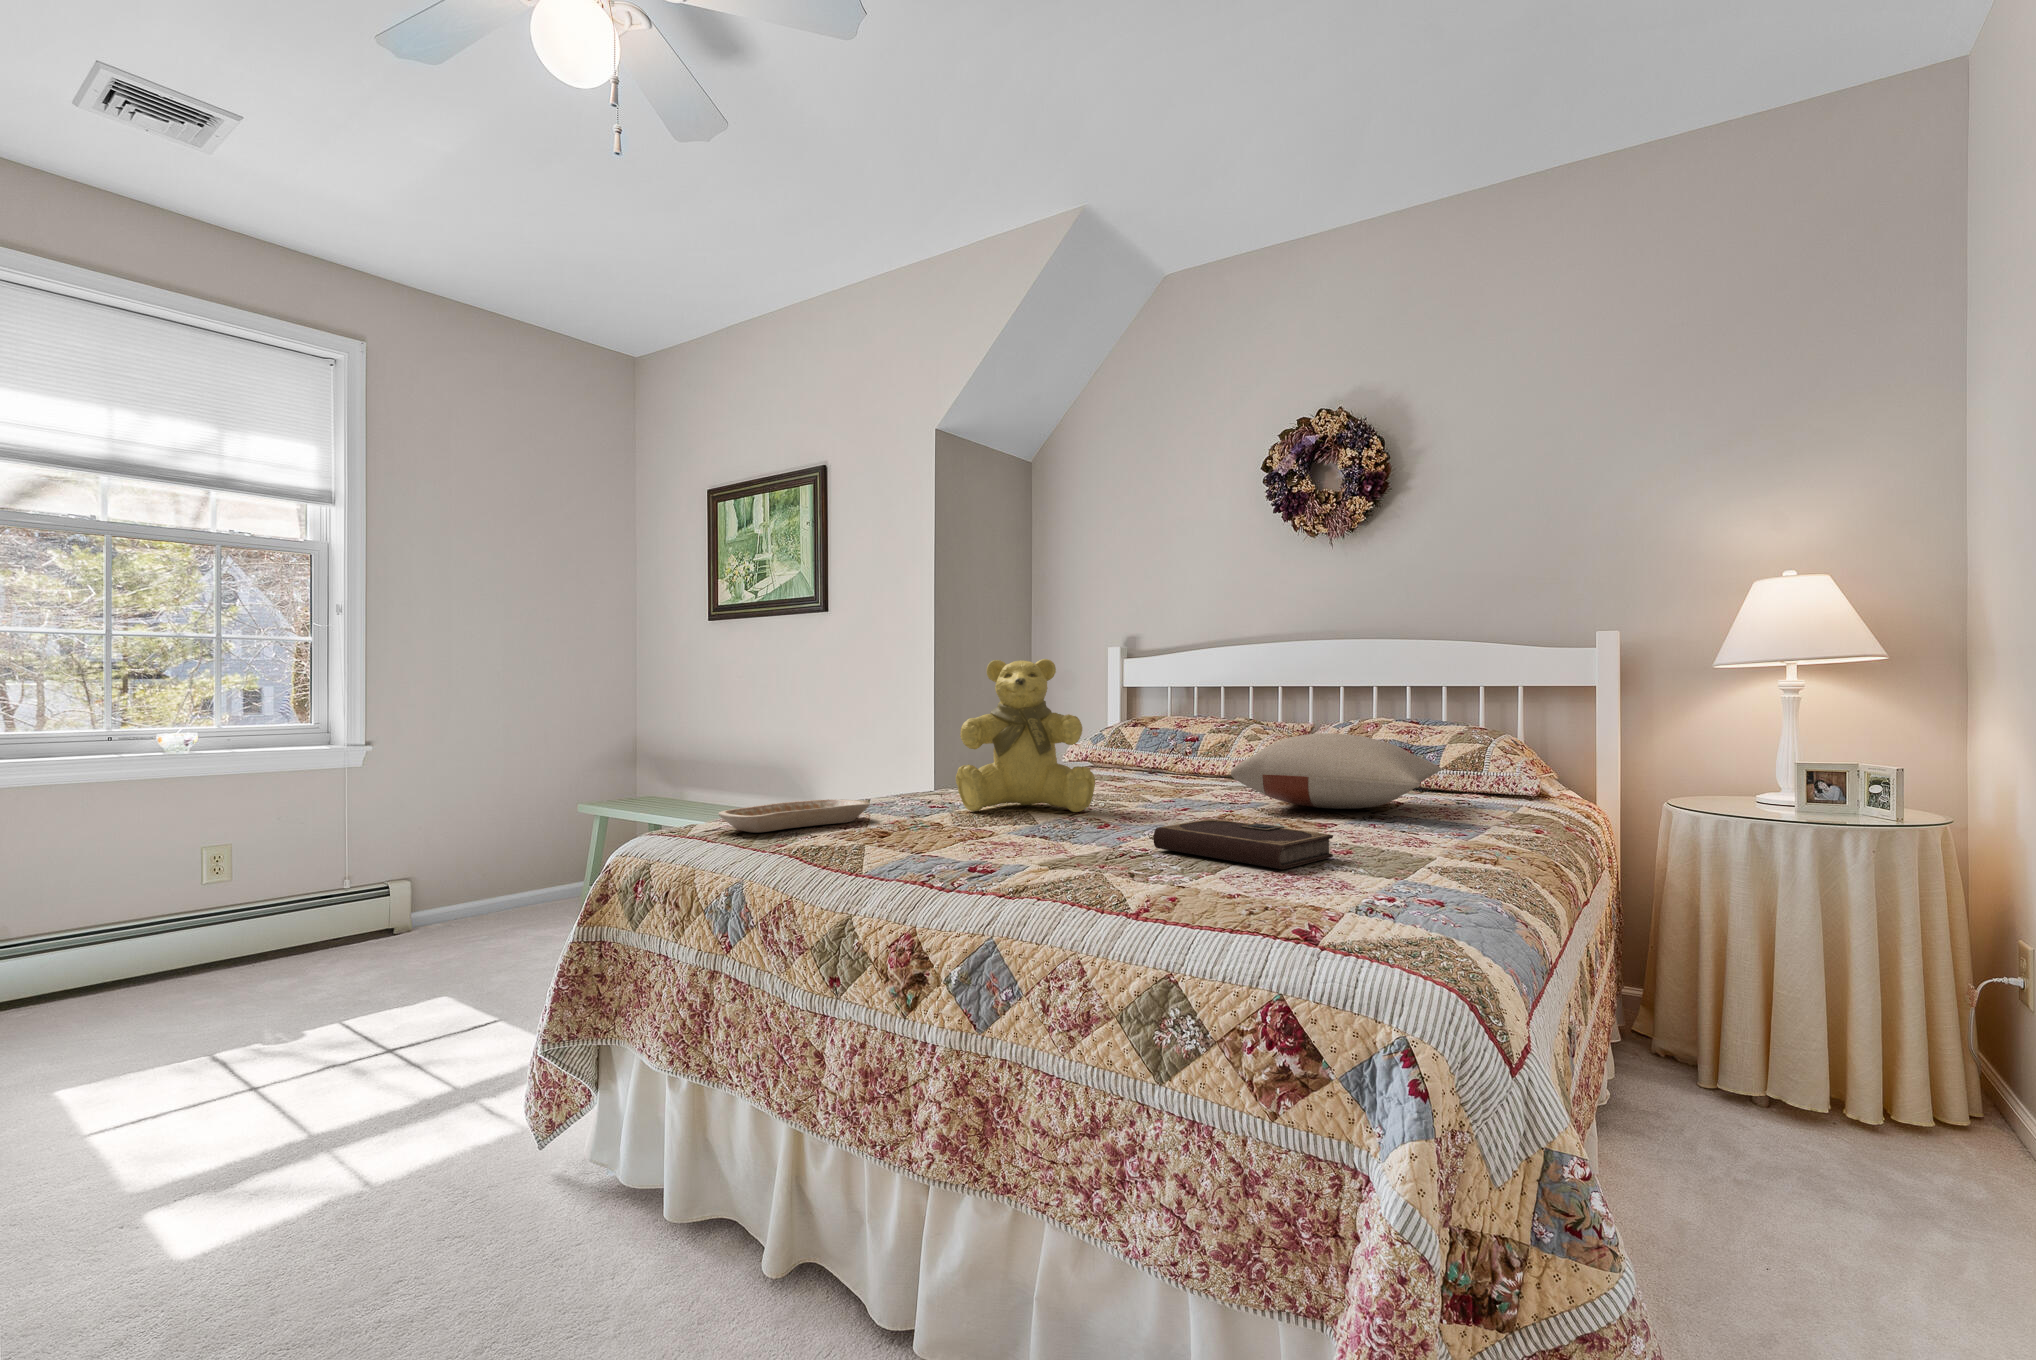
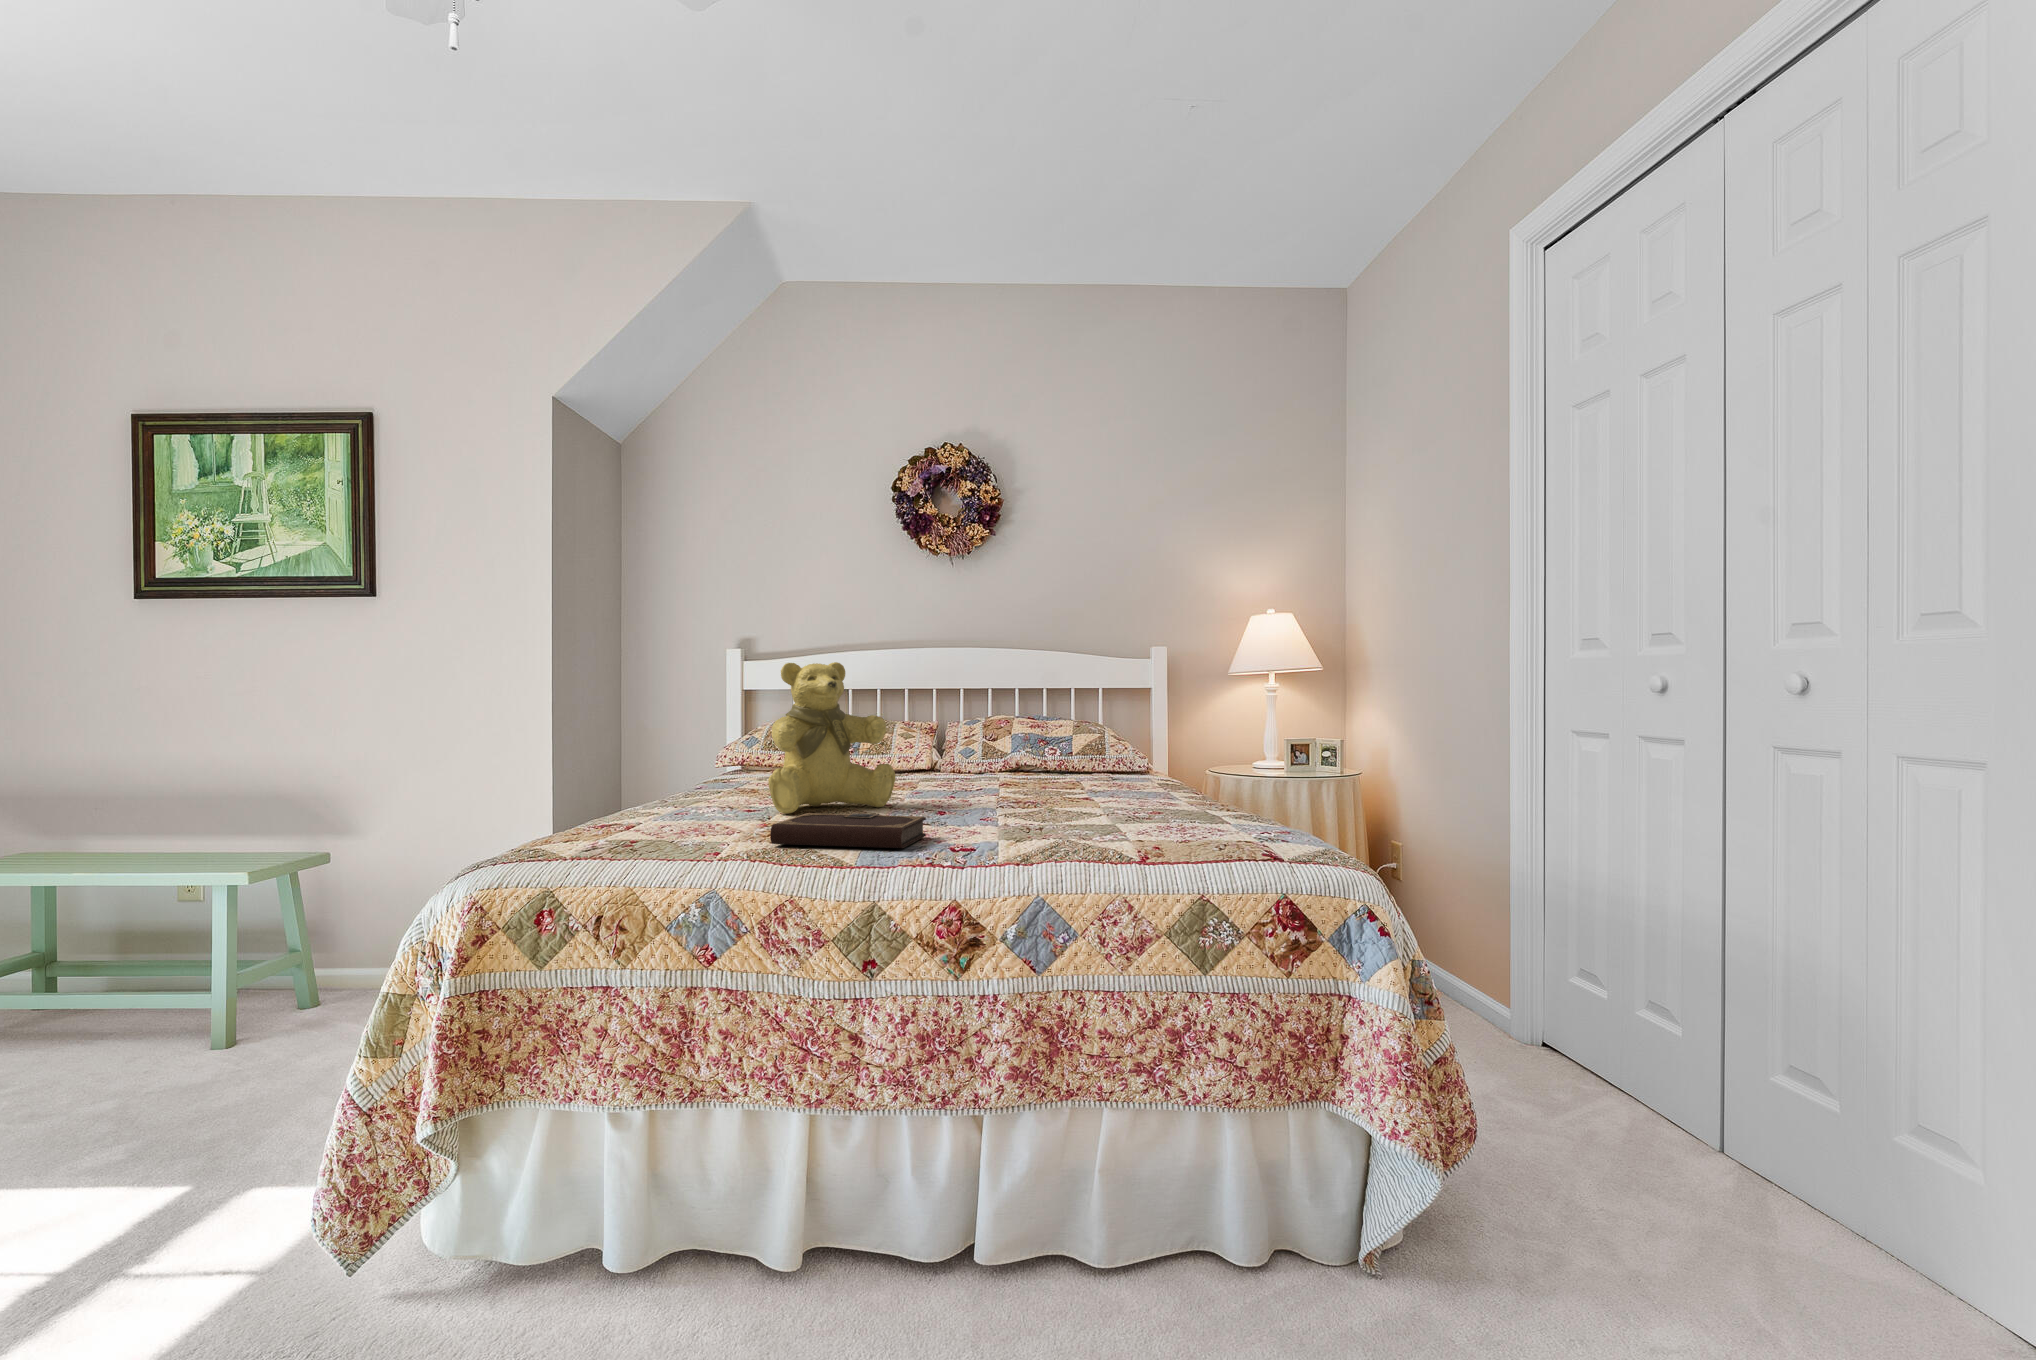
pillow: present [1231,733,1441,809] -> none [985,727,1147,789]
tray: present [718,799,870,833] -> none [594,810,718,848]
notebook: present [1153,819,1333,869] -> present [770,813,926,848]

